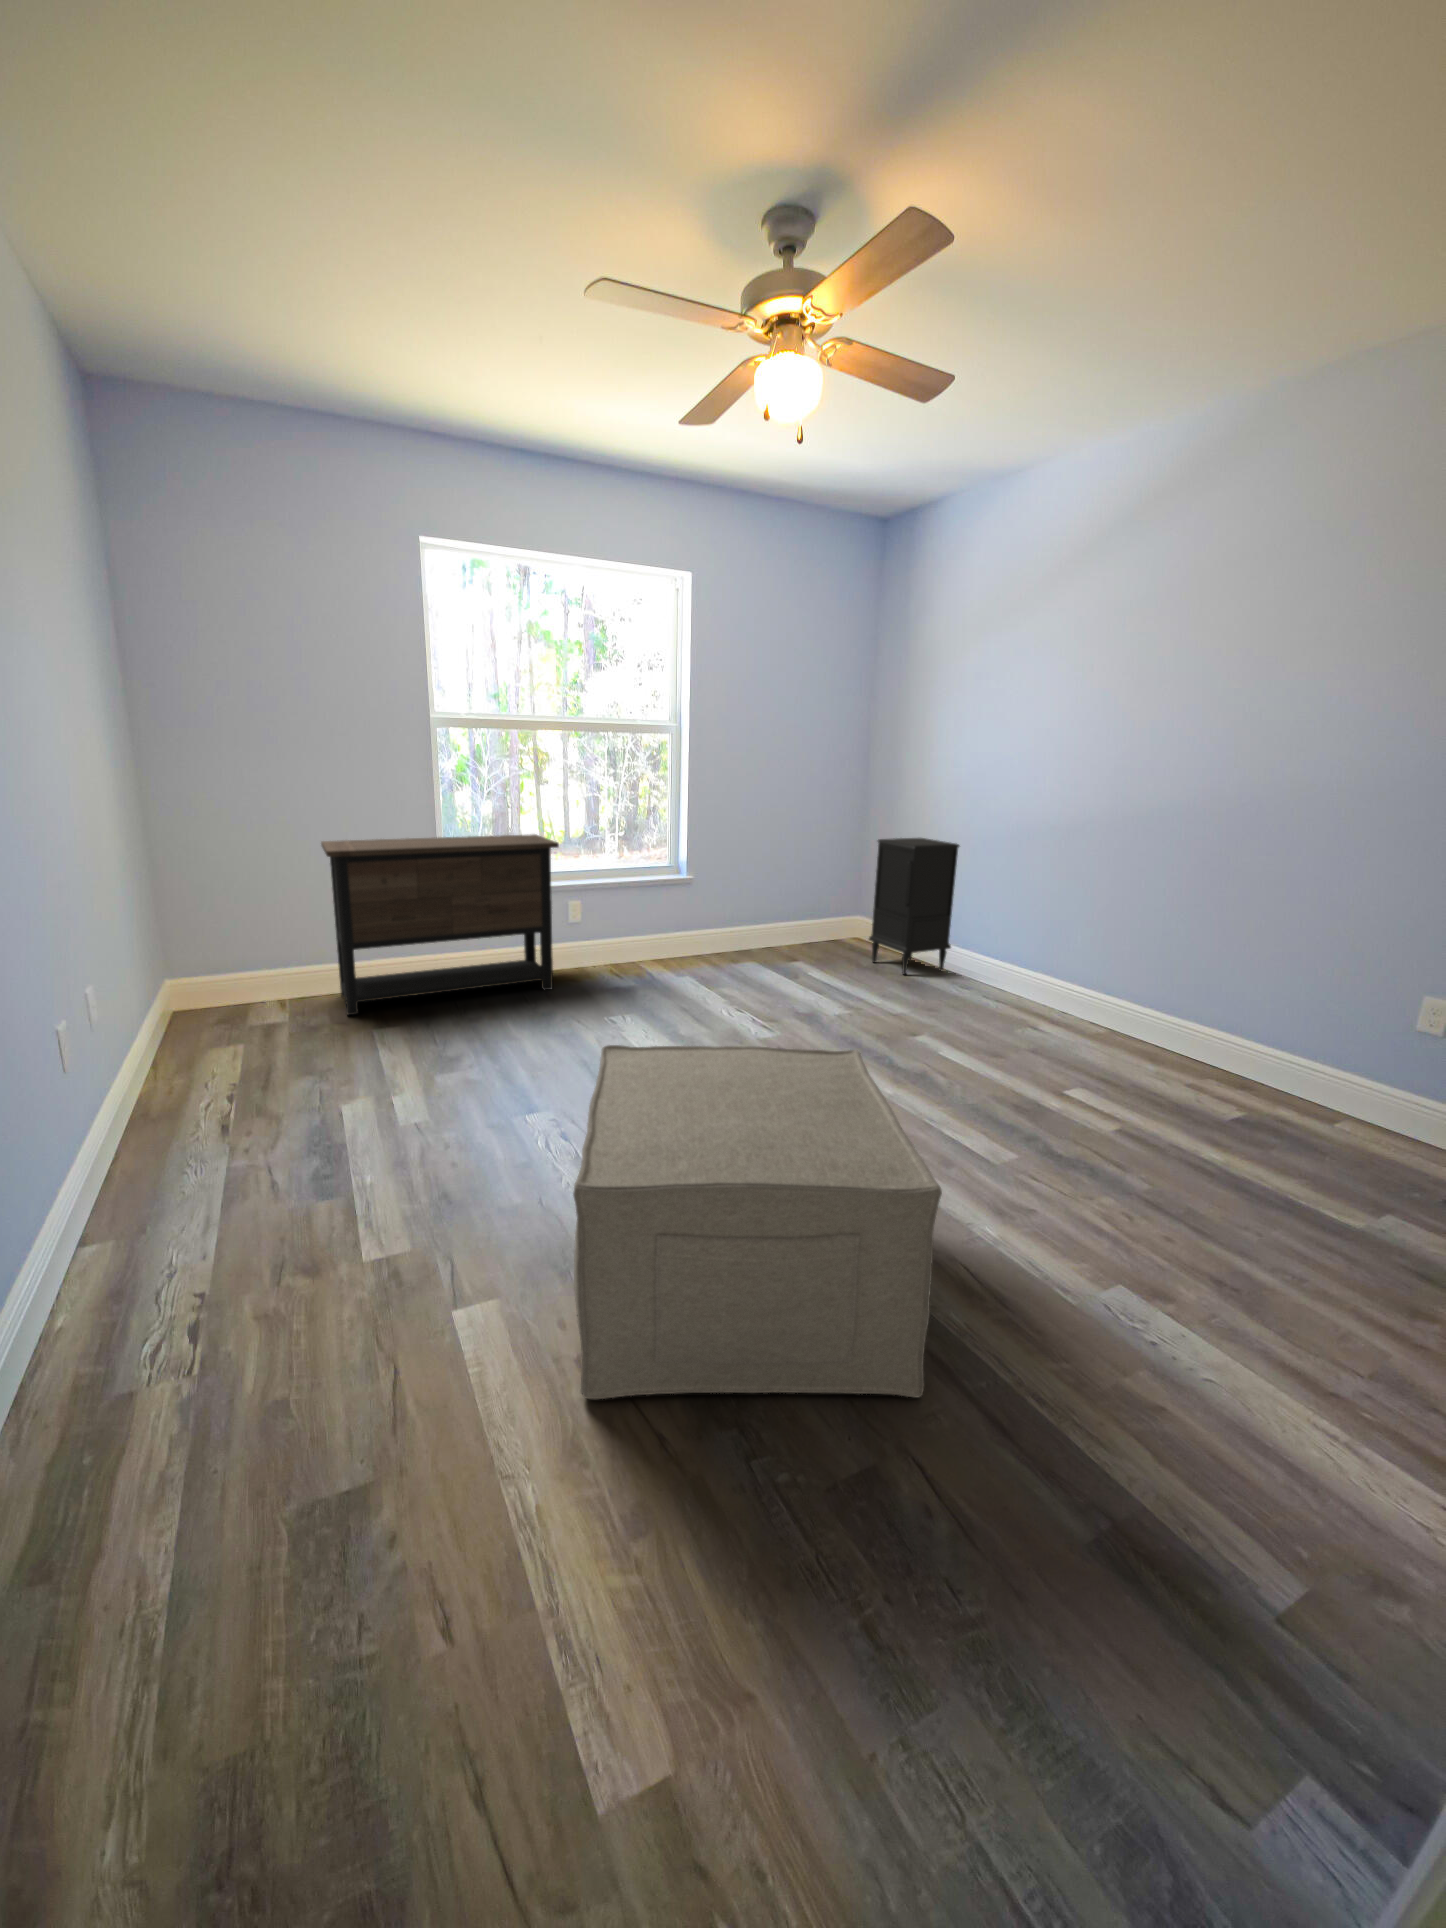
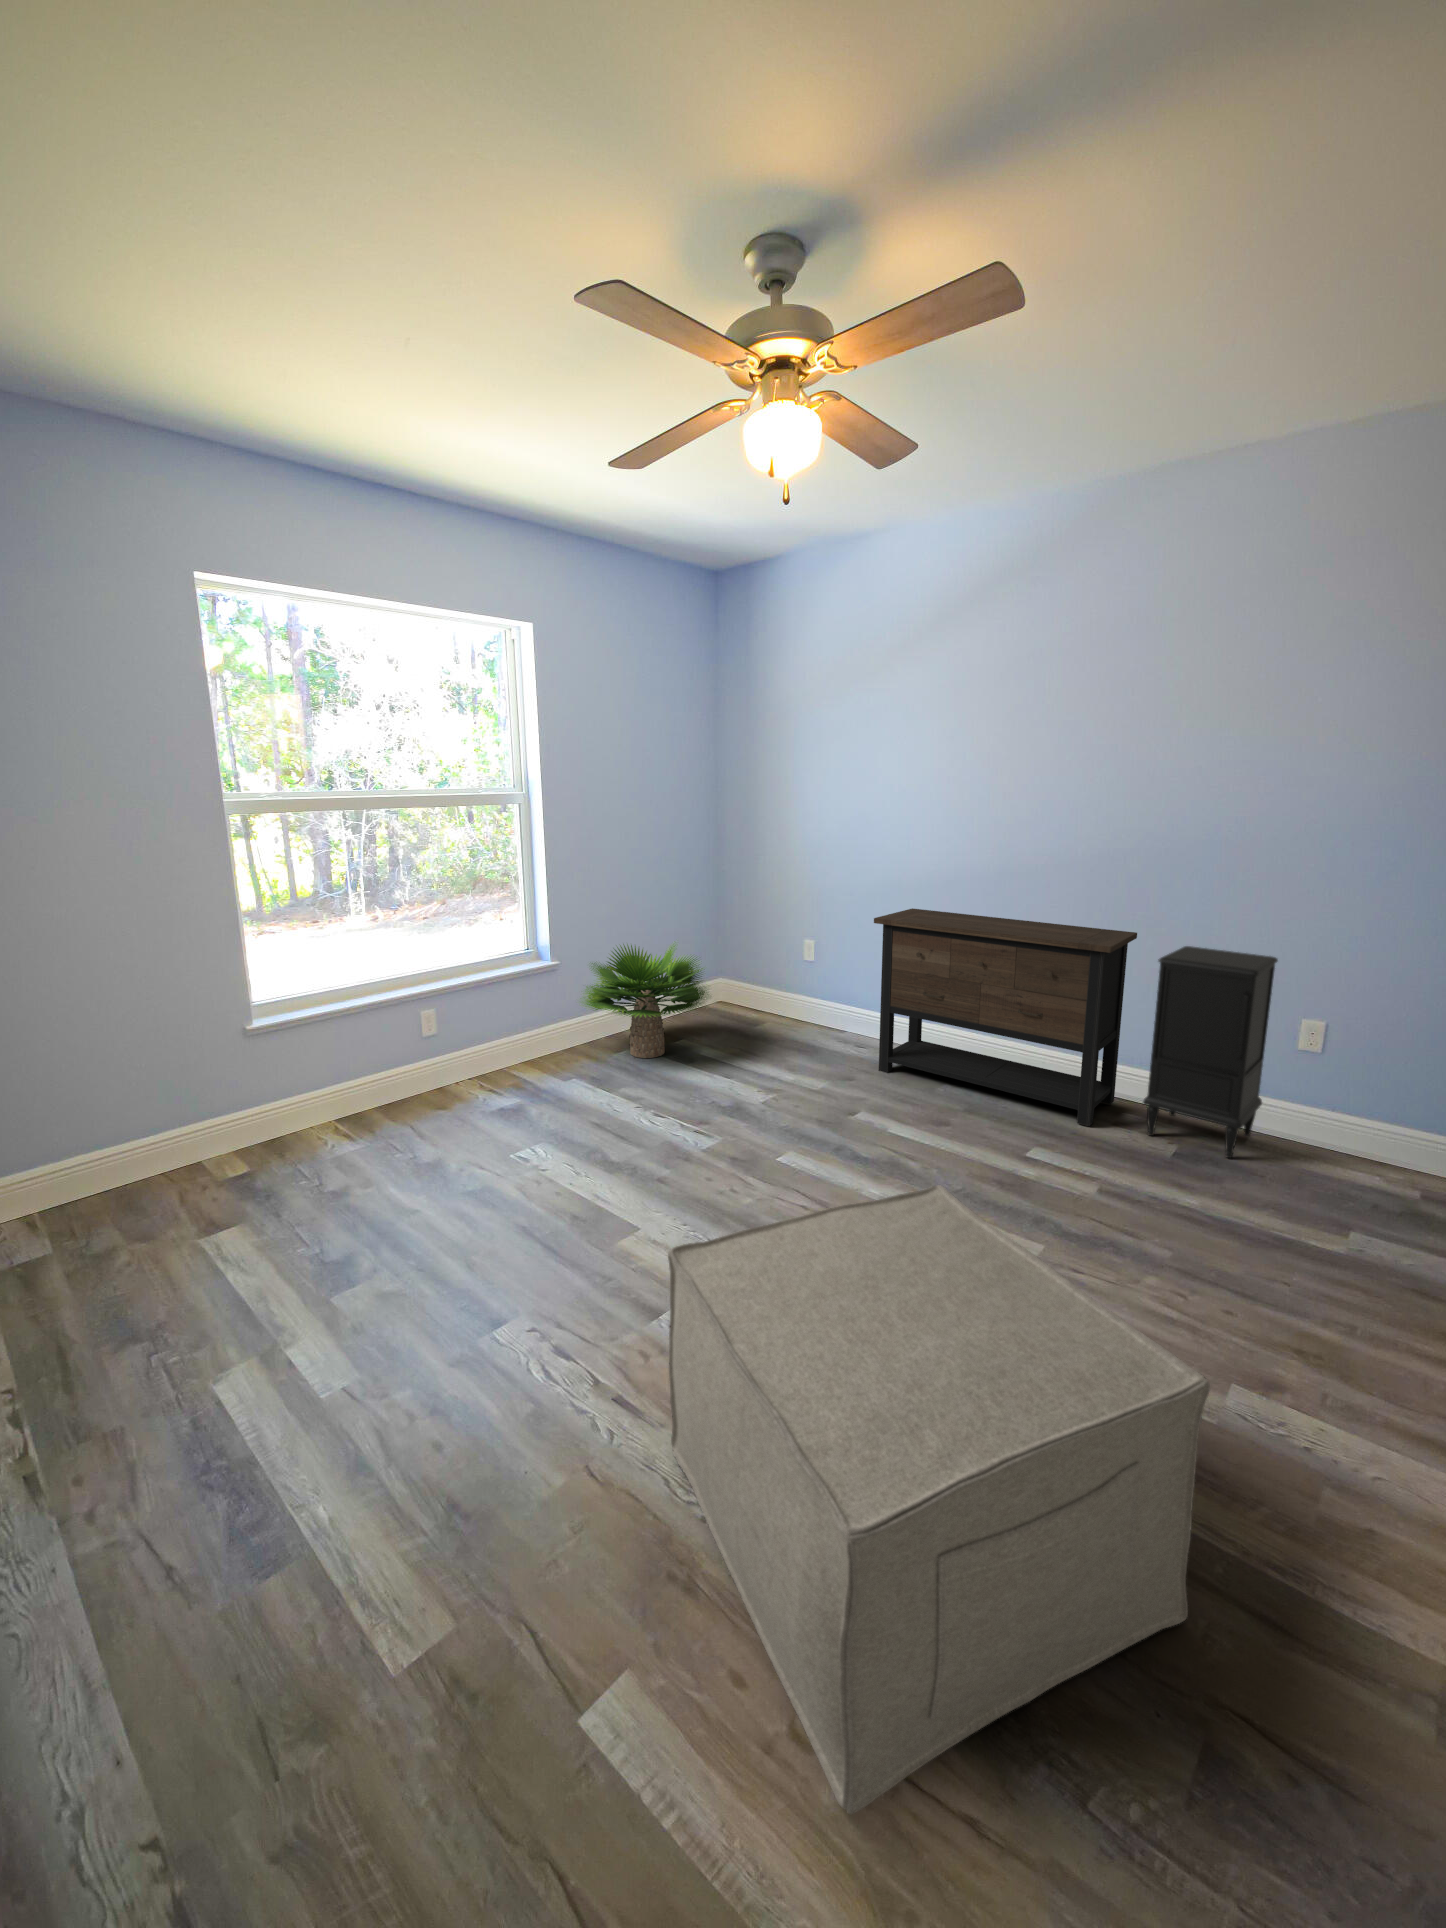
dresser: present [321,834,559,1015] -> present [874,908,1137,1126]
nightstand: present [869,838,959,975] -> present [1143,946,1278,1158]
potted plant: none [700,863,828,970] -> present [582,944,708,1058]

